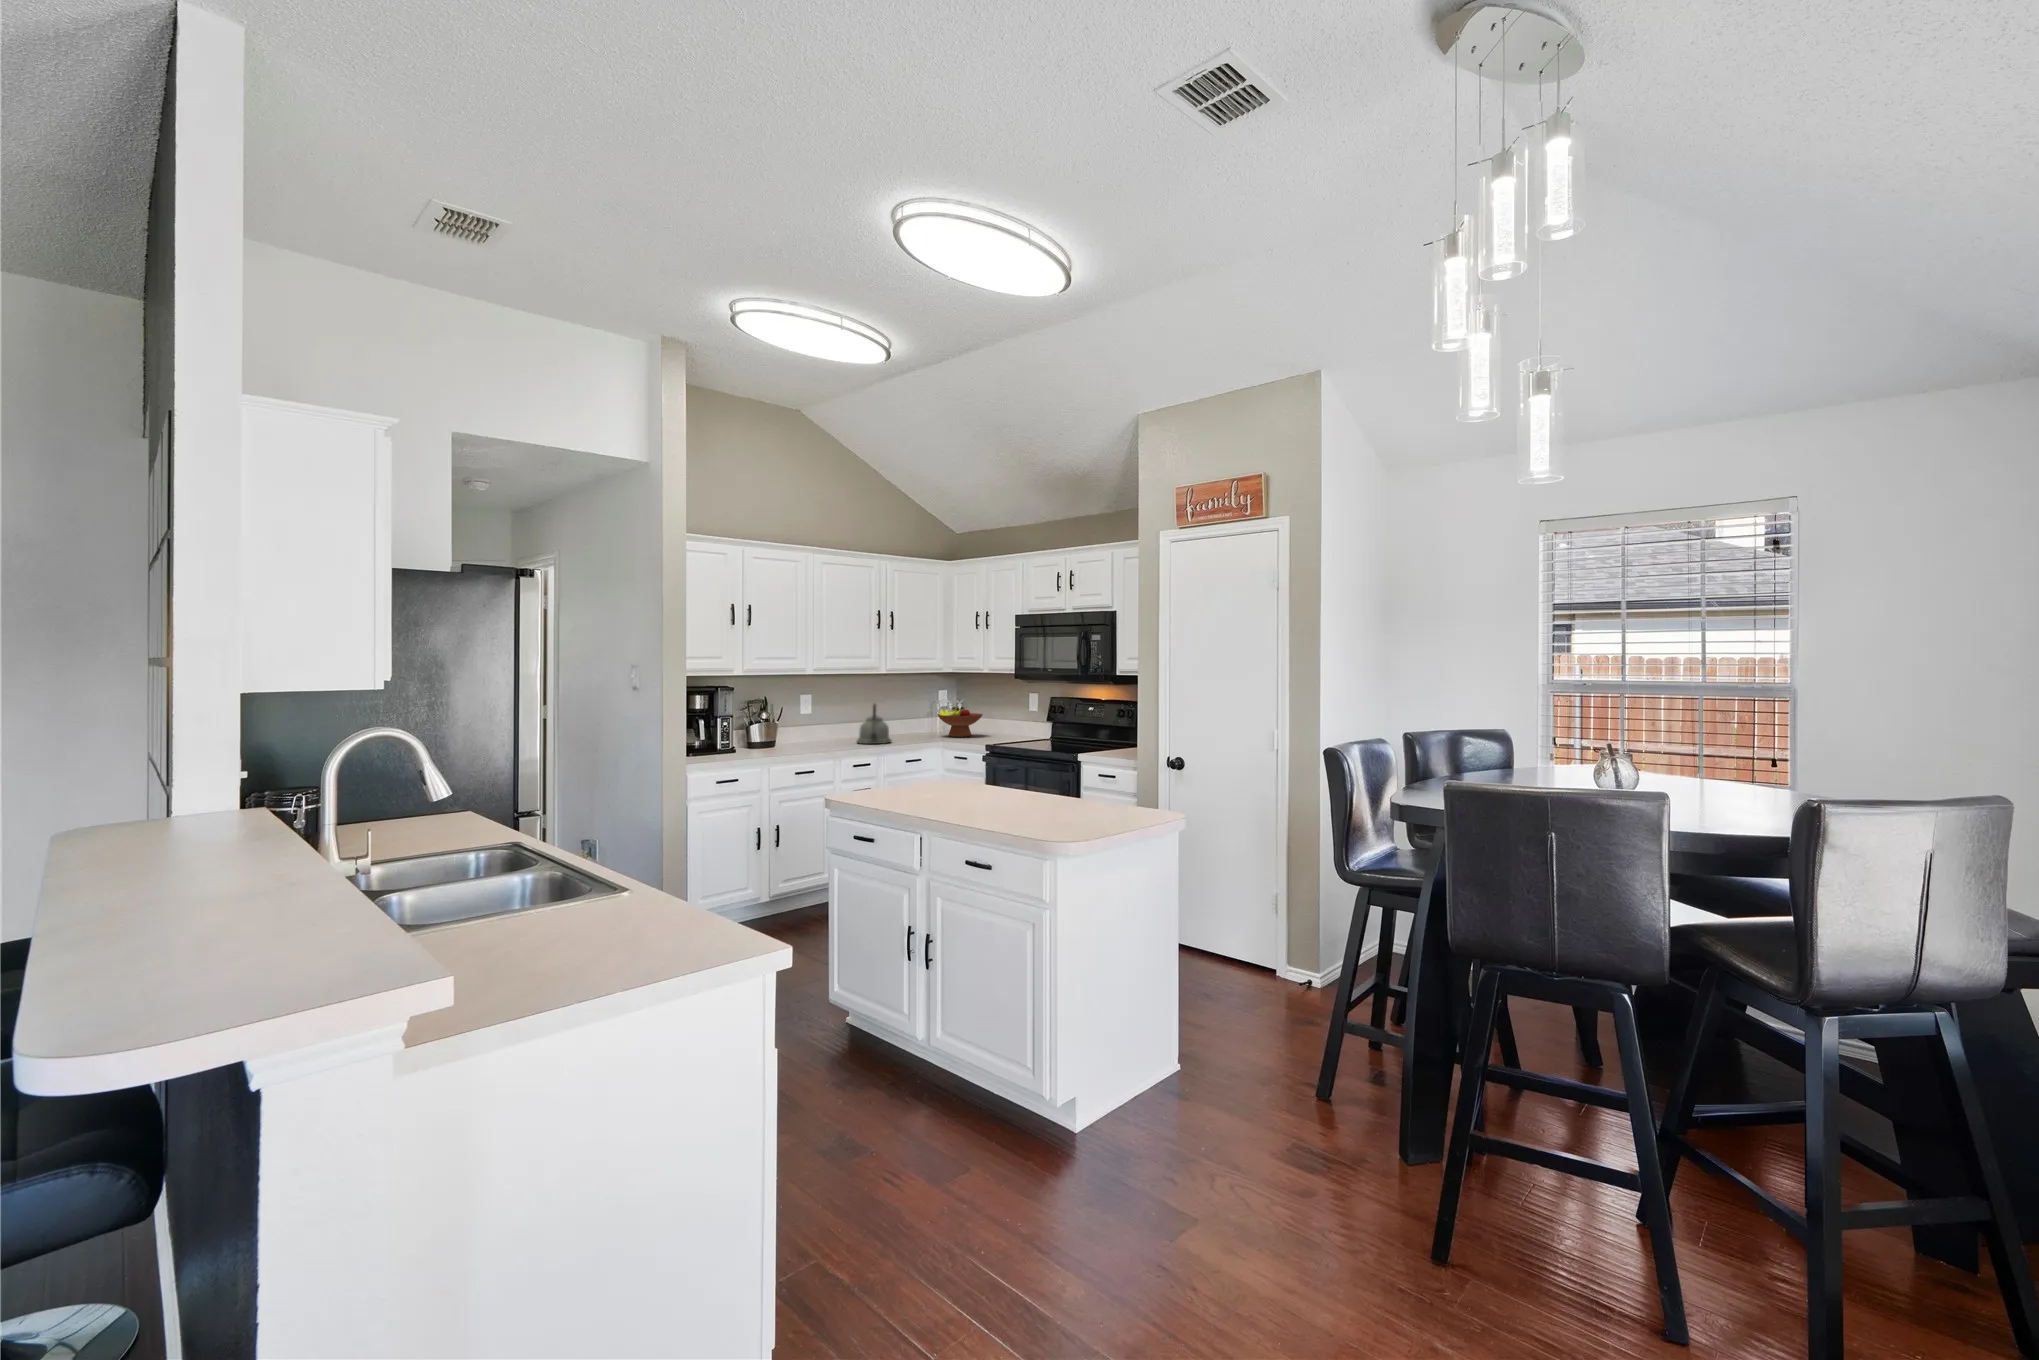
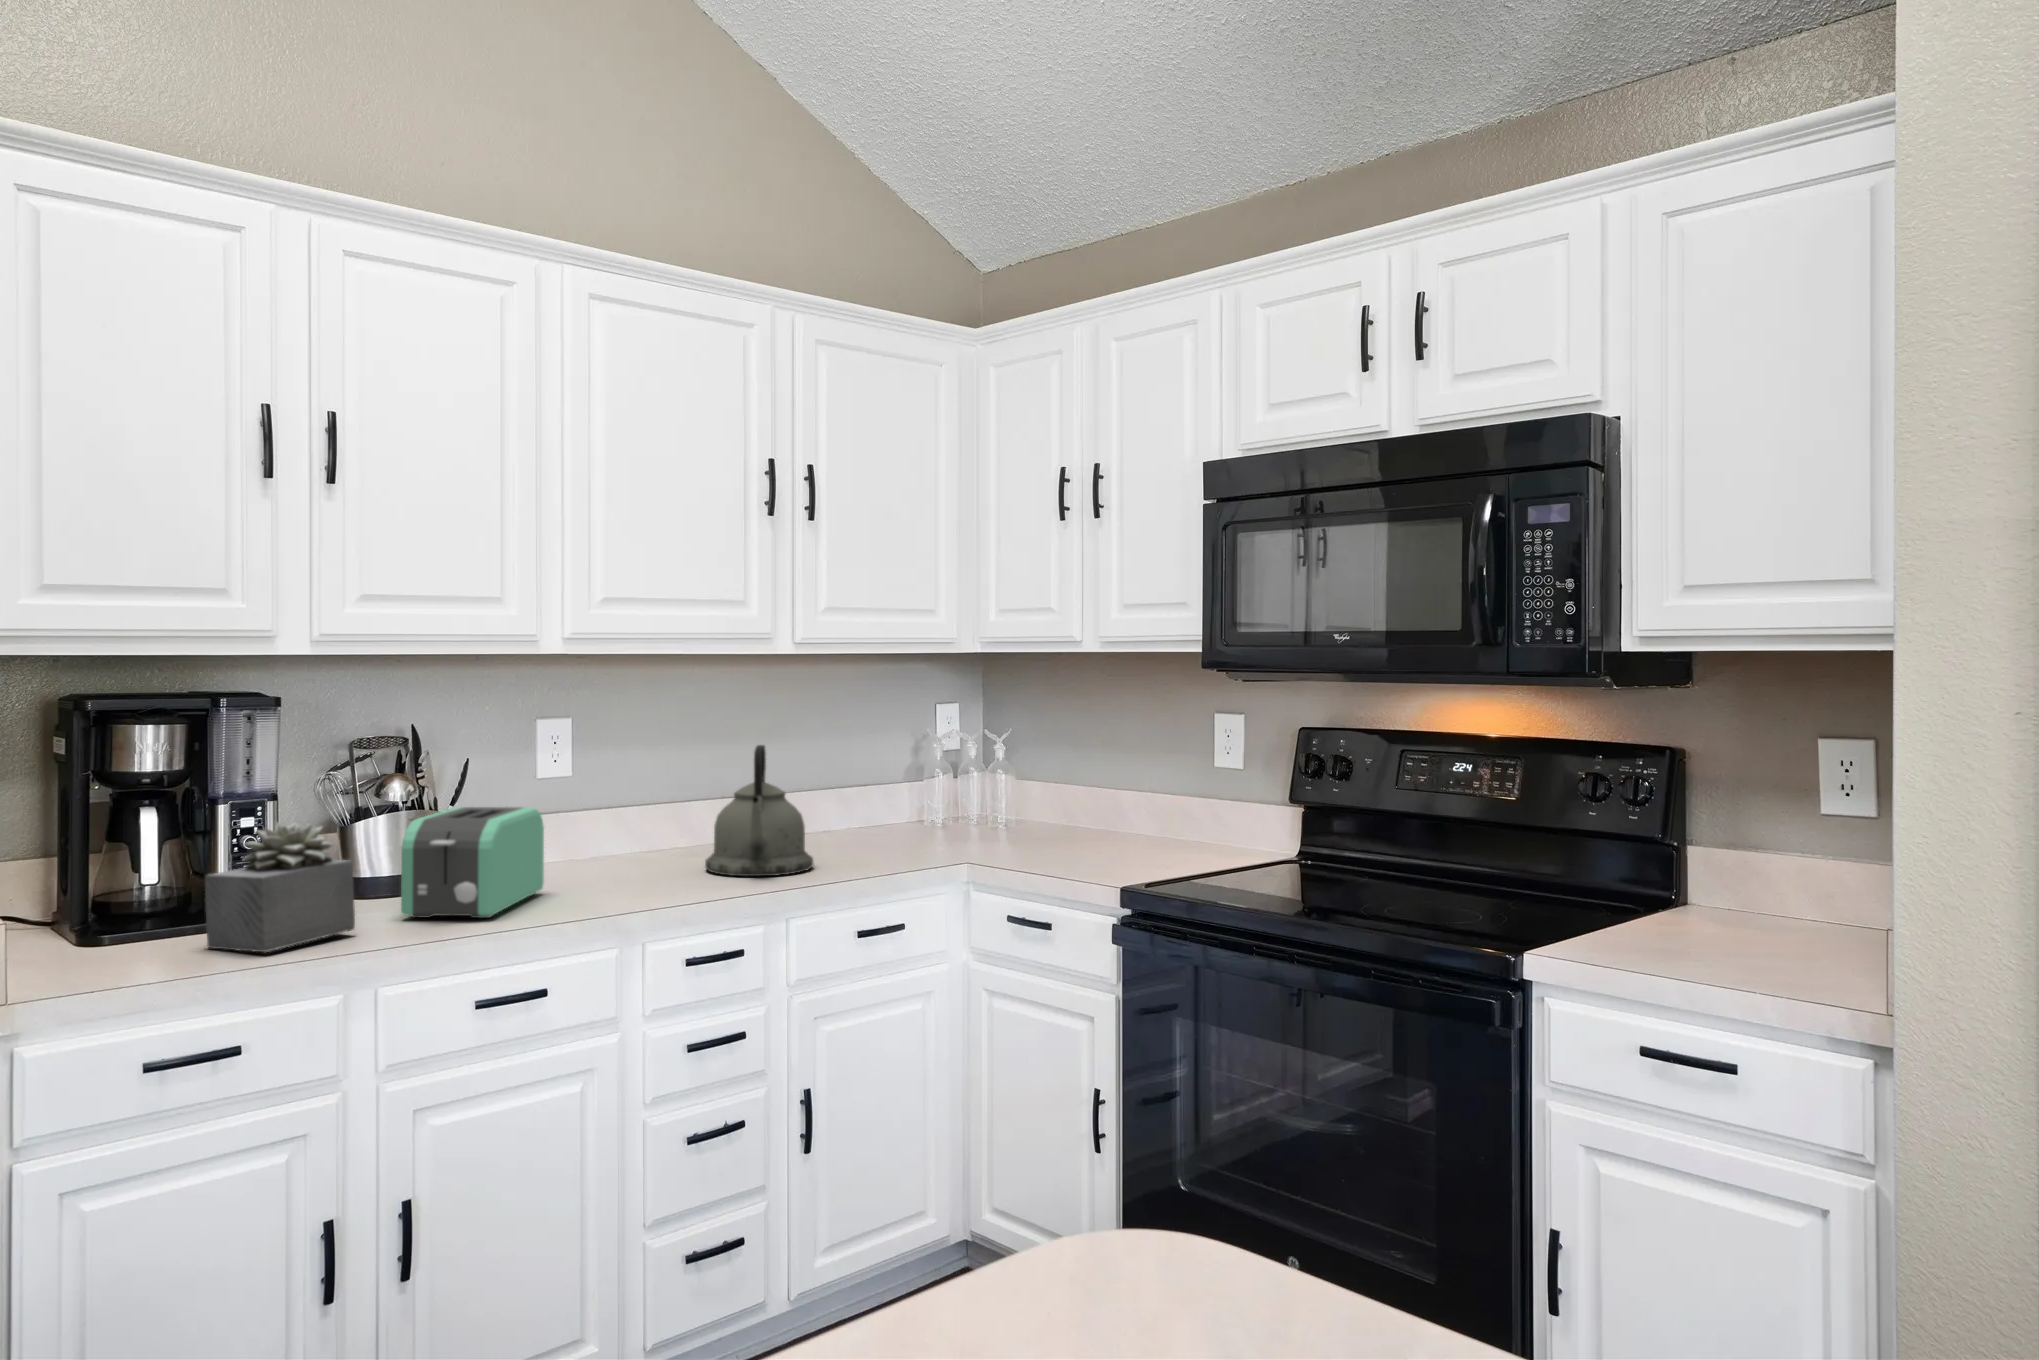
fruit bowl: present [937,707,983,737] -> none [941,752,1075,842]
toaster: none [771,721,808,752] -> present [401,807,544,918]
succulent plant: none [722,722,762,756] -> present [205,822,355,952]

